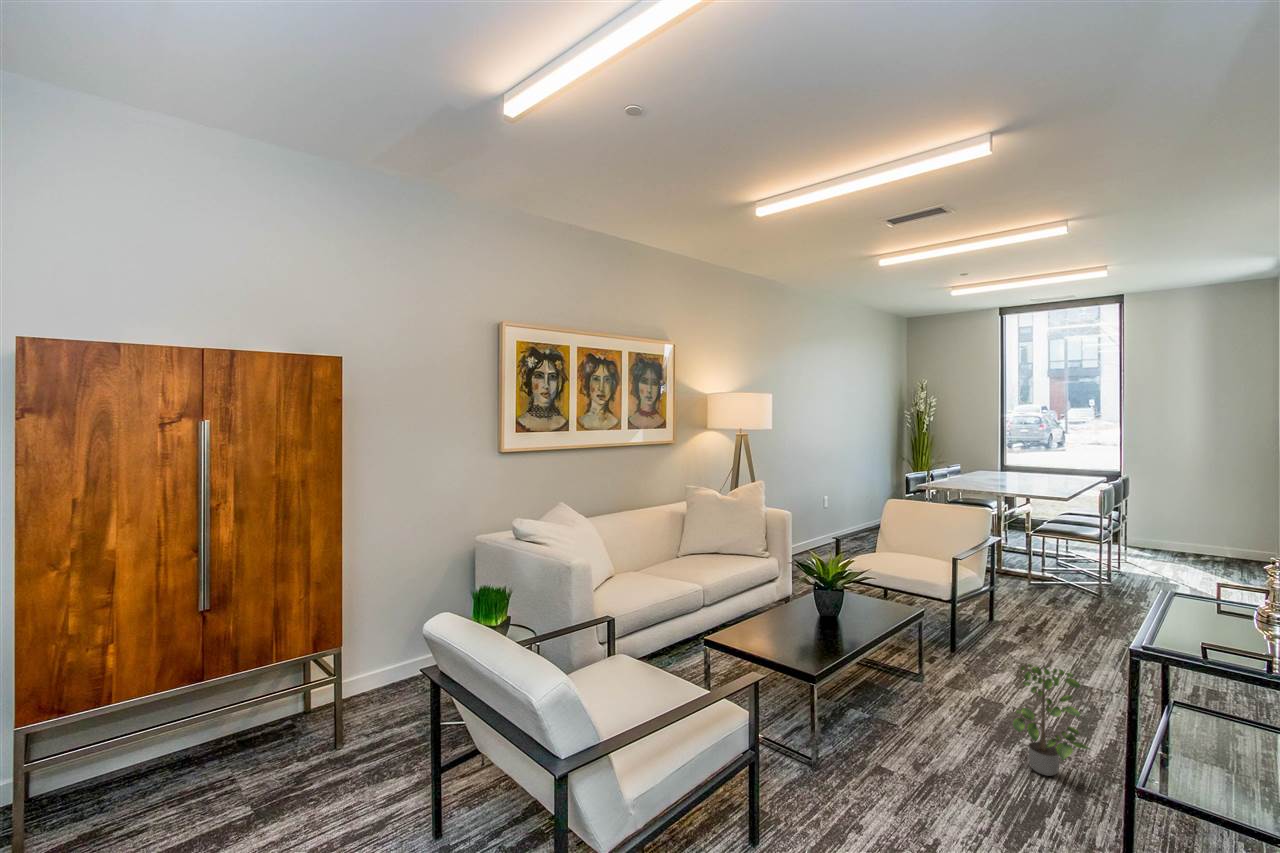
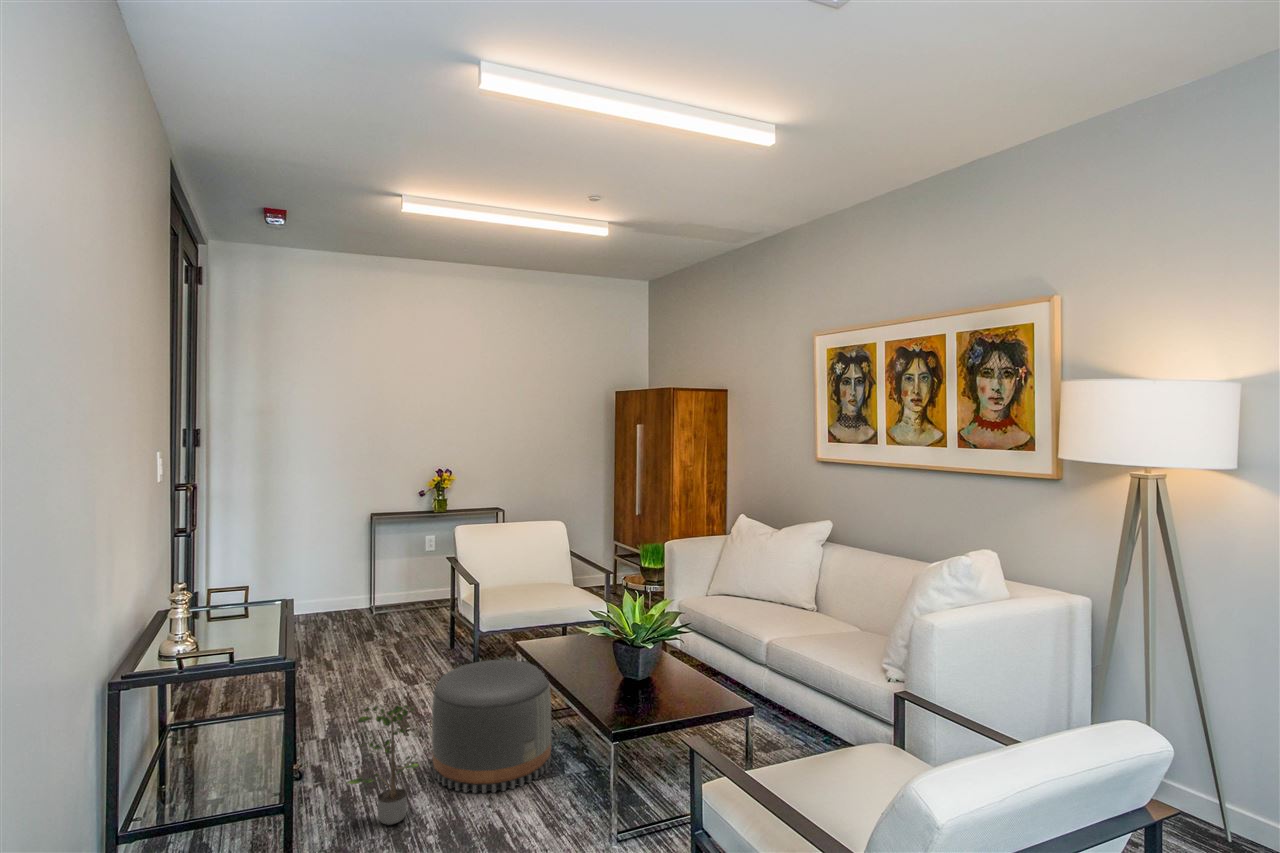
pouf: none [846,645,974,787] -> present [432,660,551,793]

